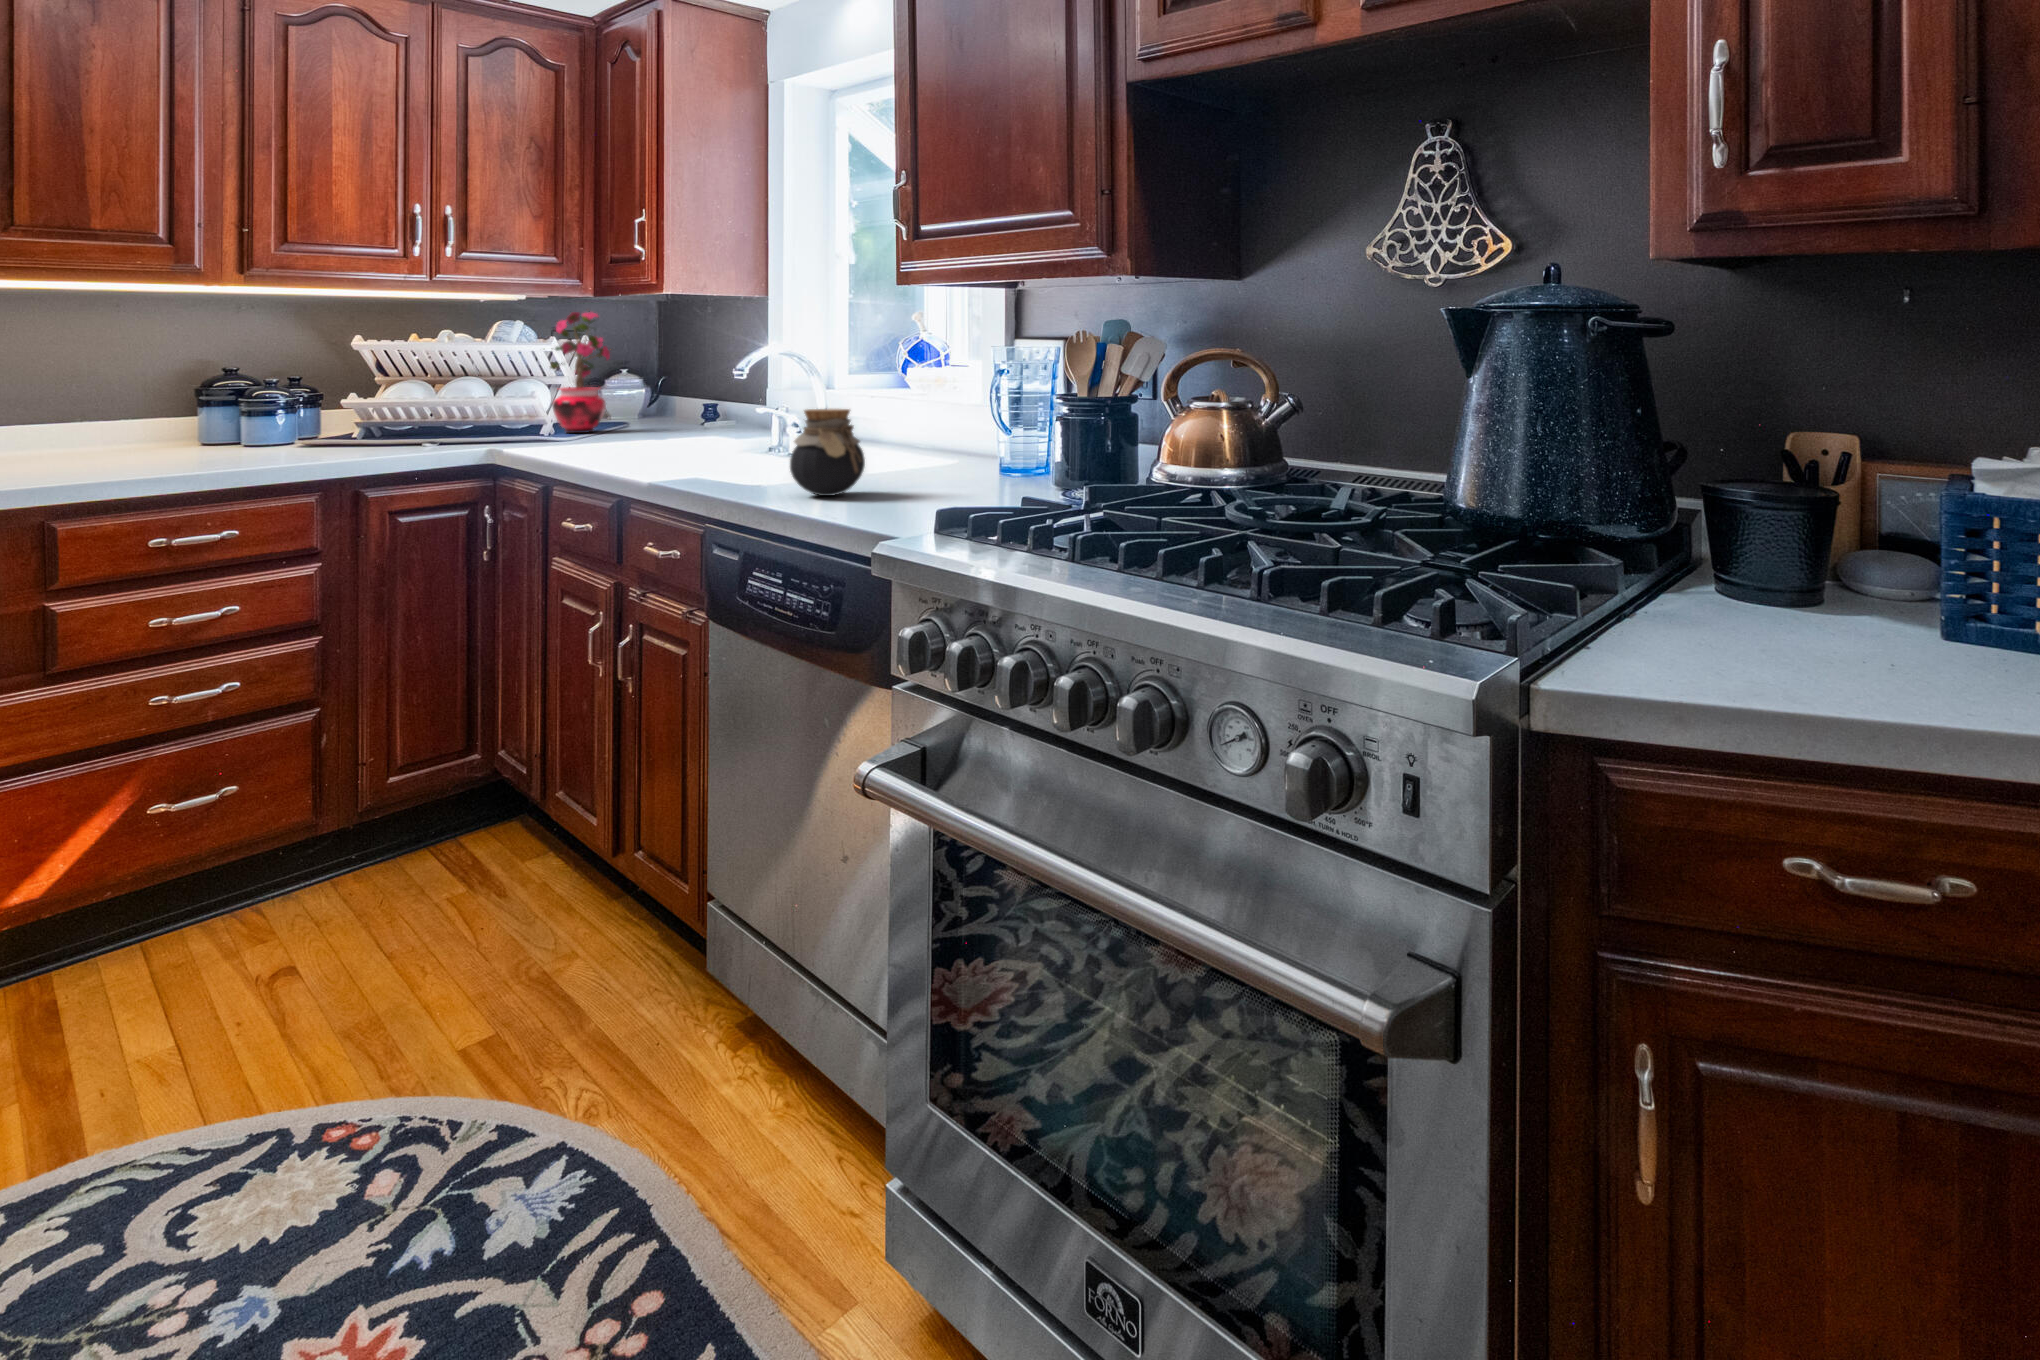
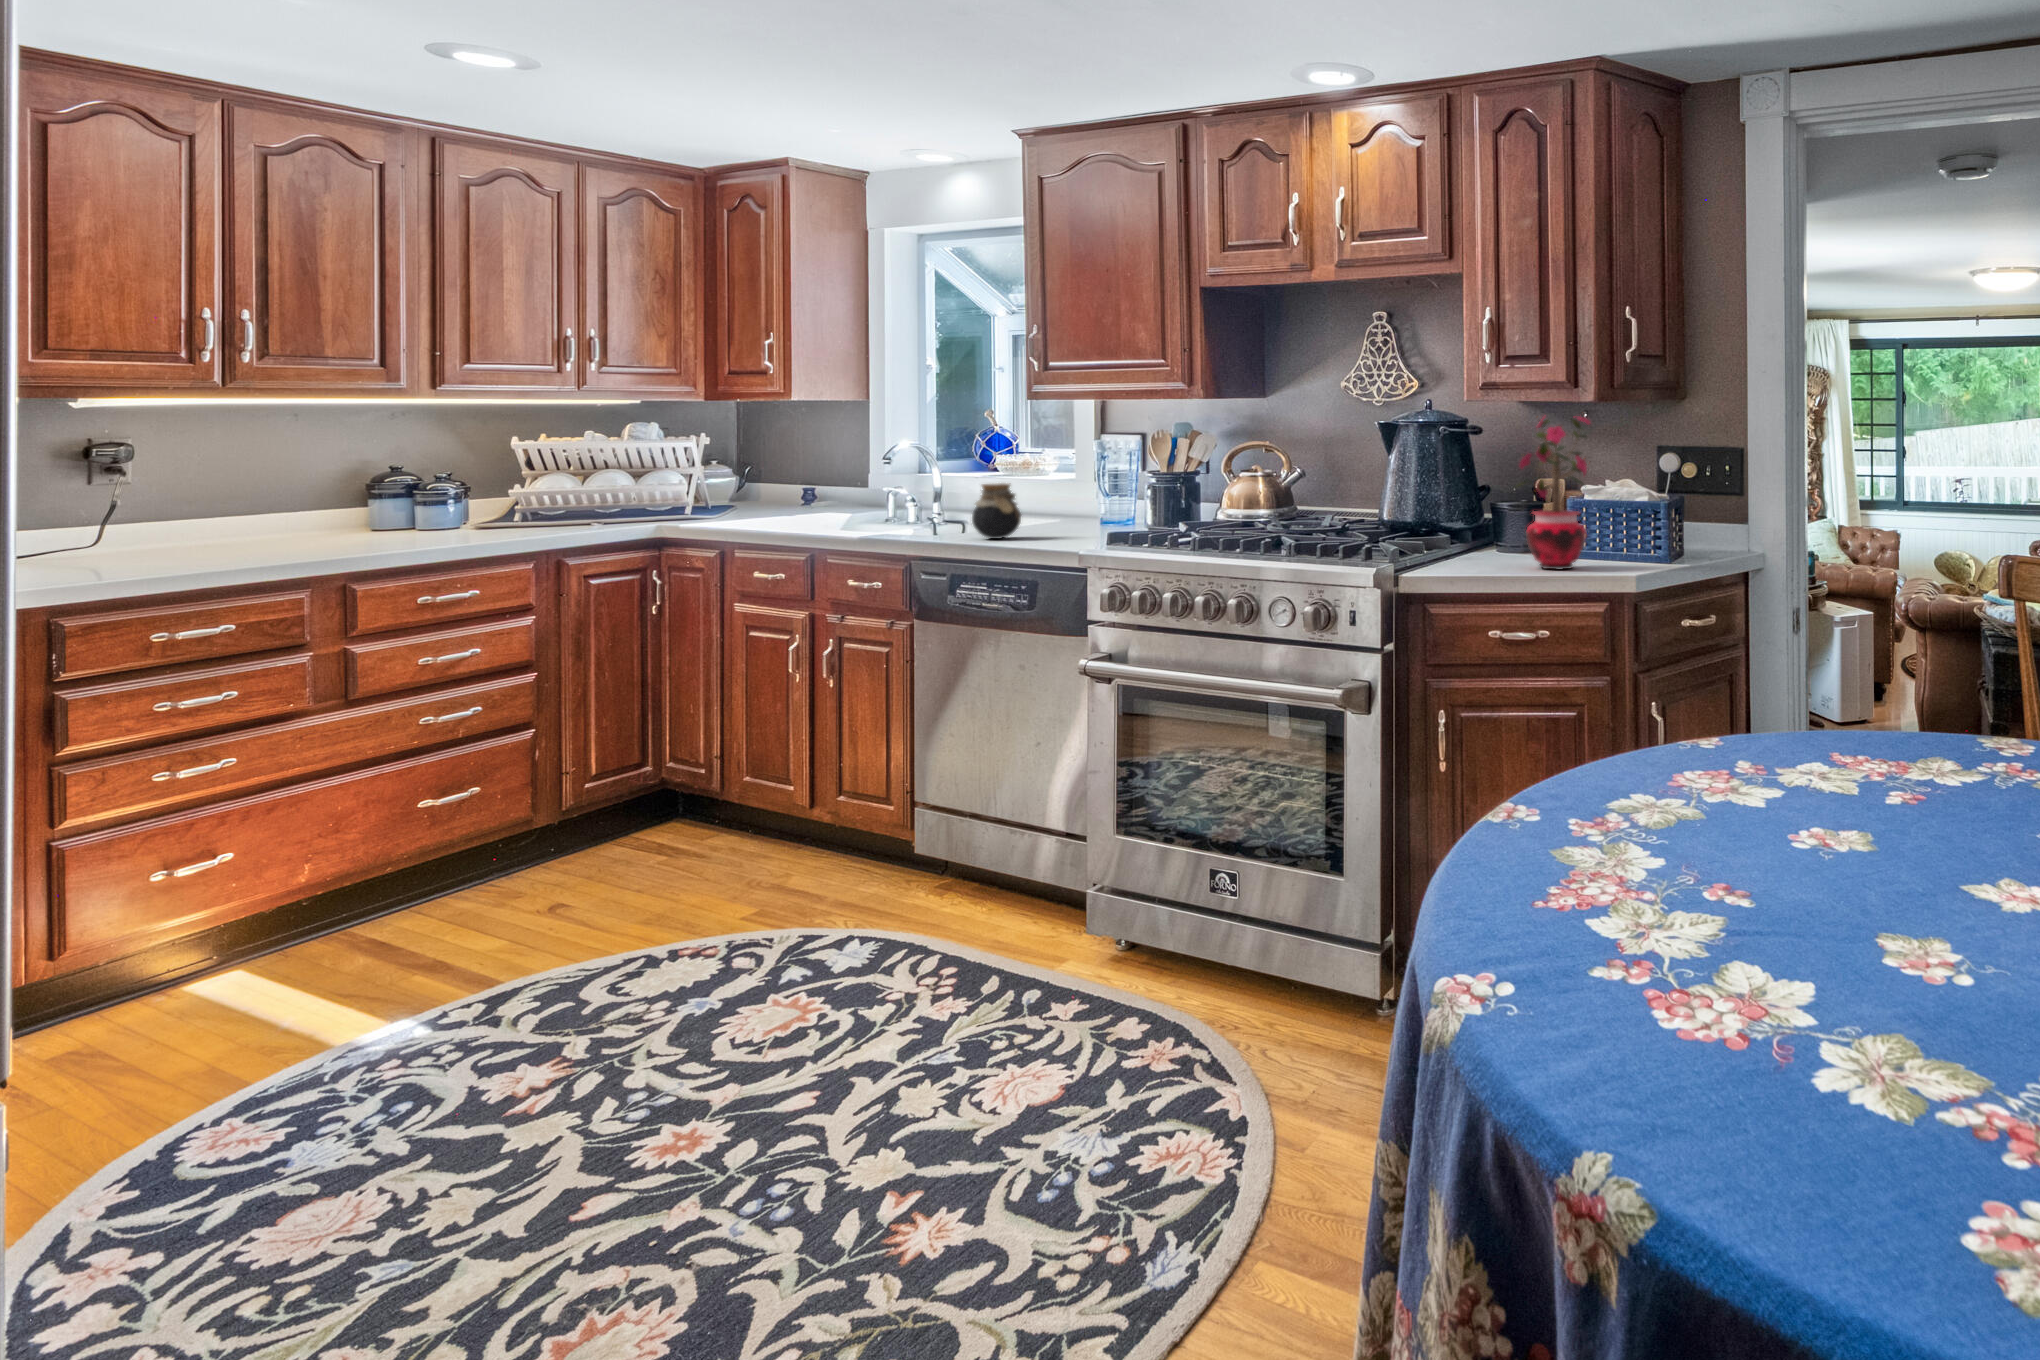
potted plant: present [550,312,610,433] -> present [1520,417,1590,569]

